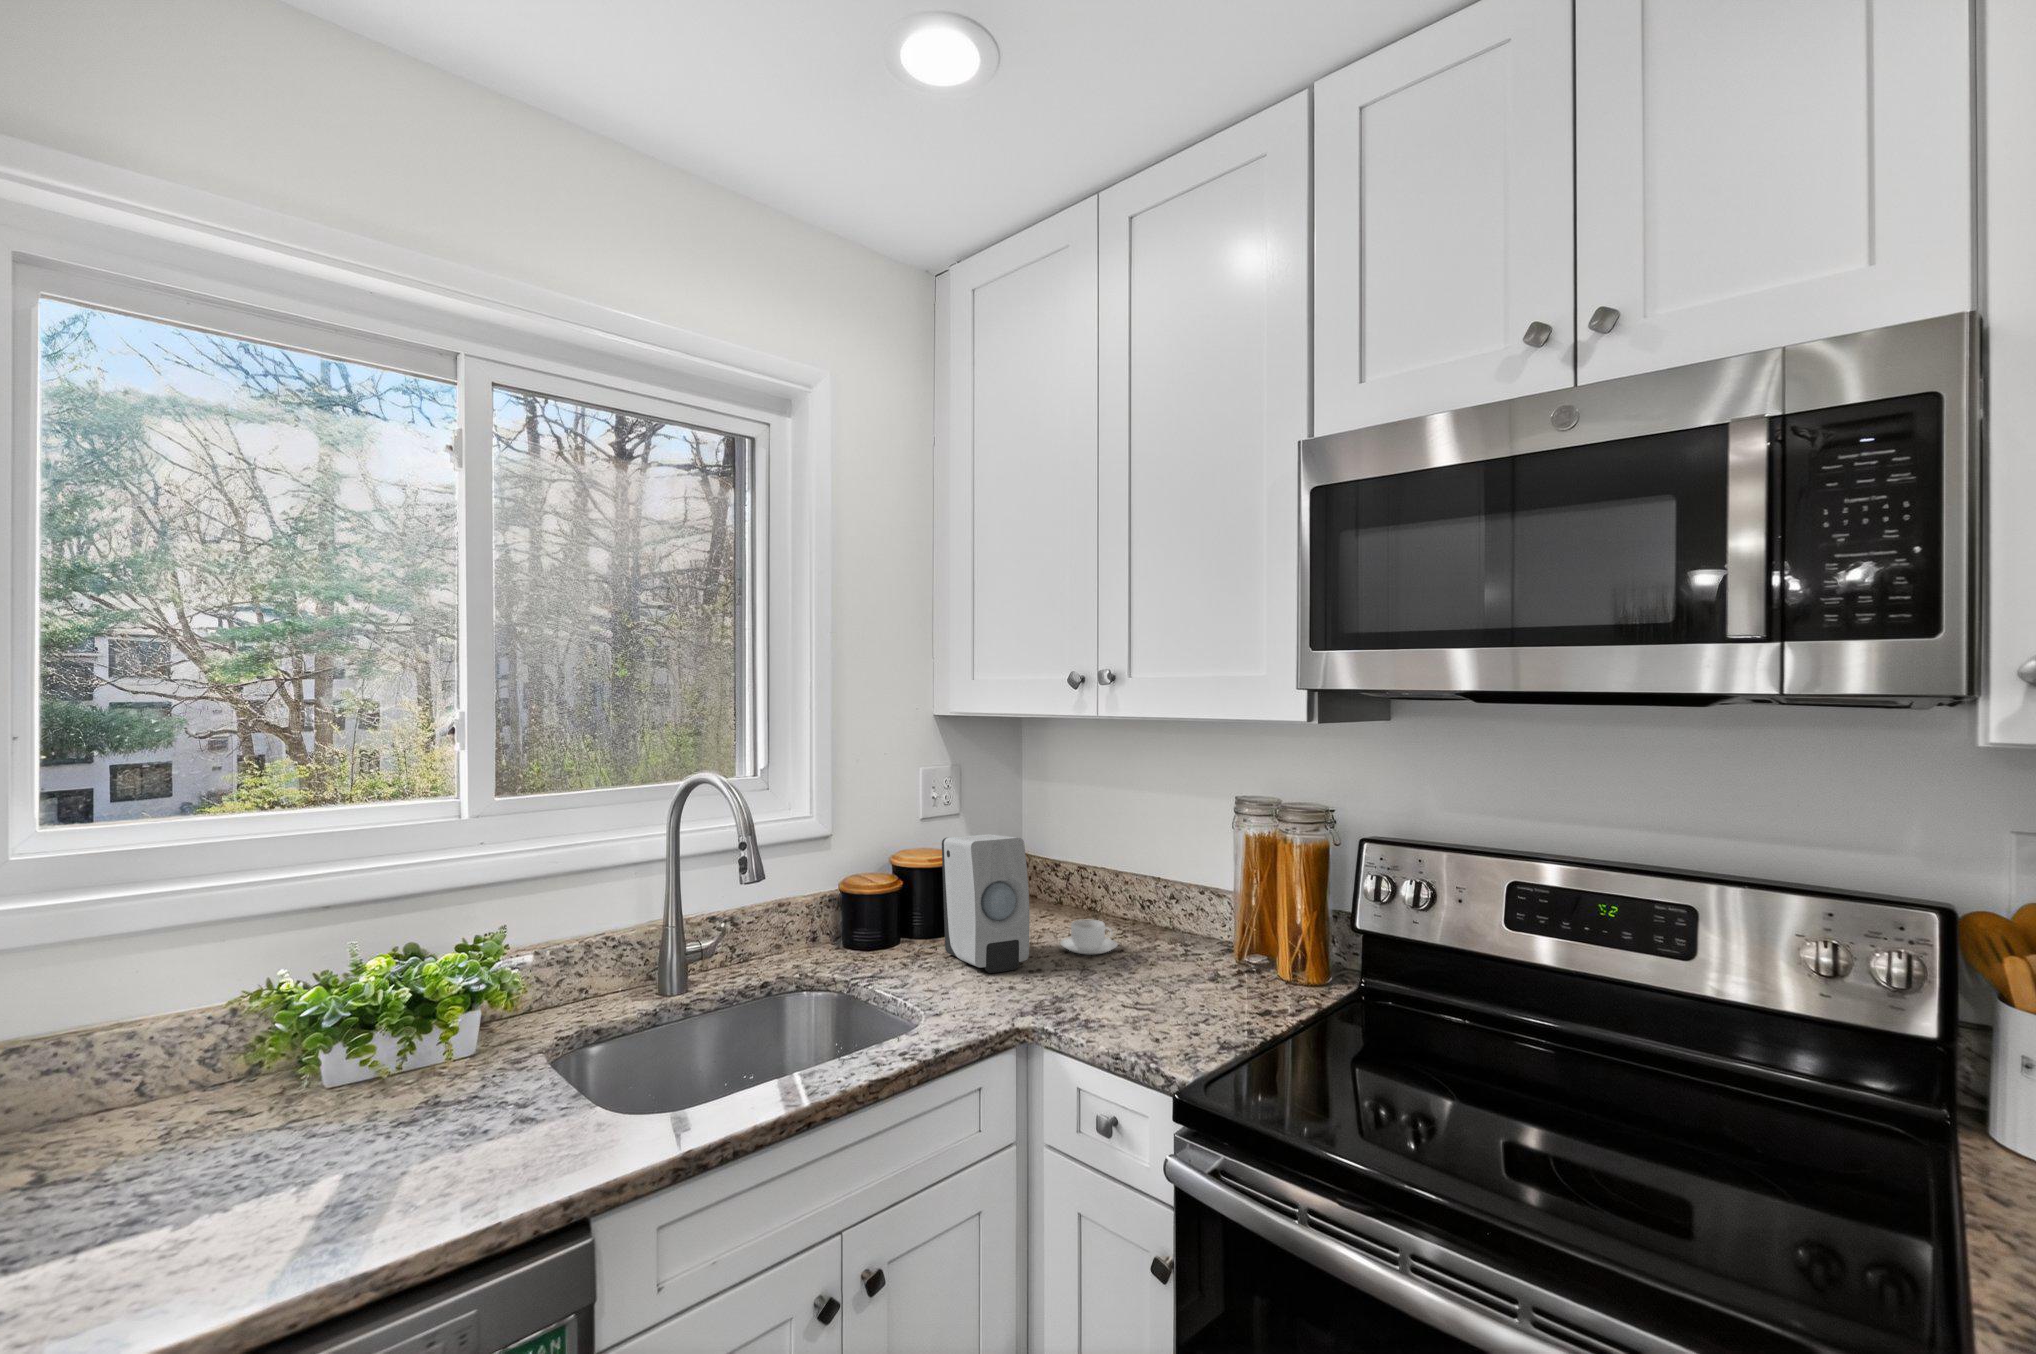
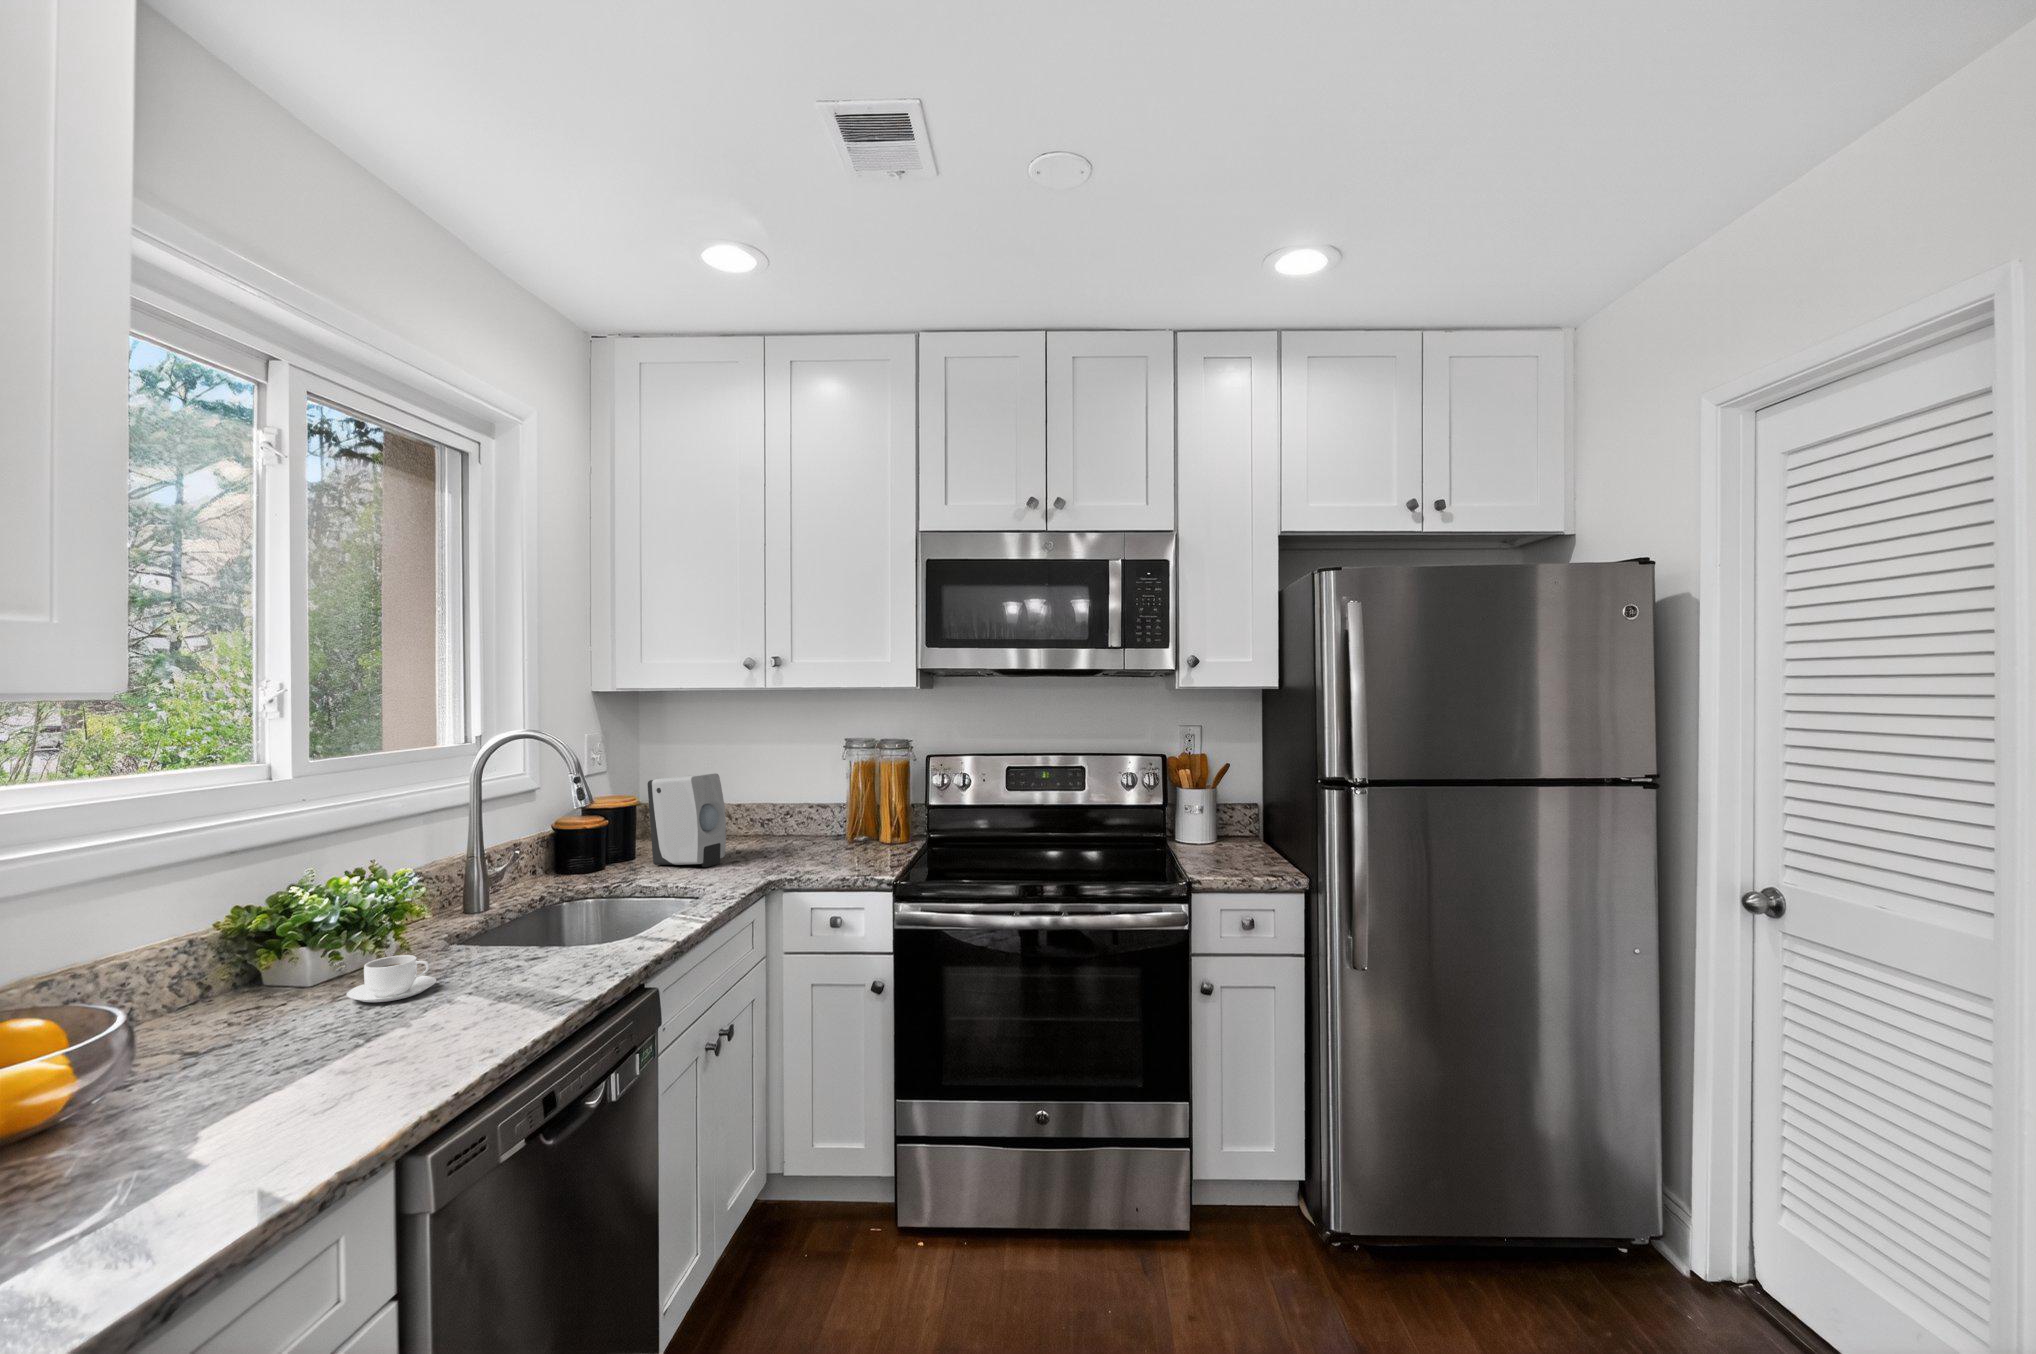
coffee cup: present [1061,920,1118,955] -> present [347,955,436,1002]

